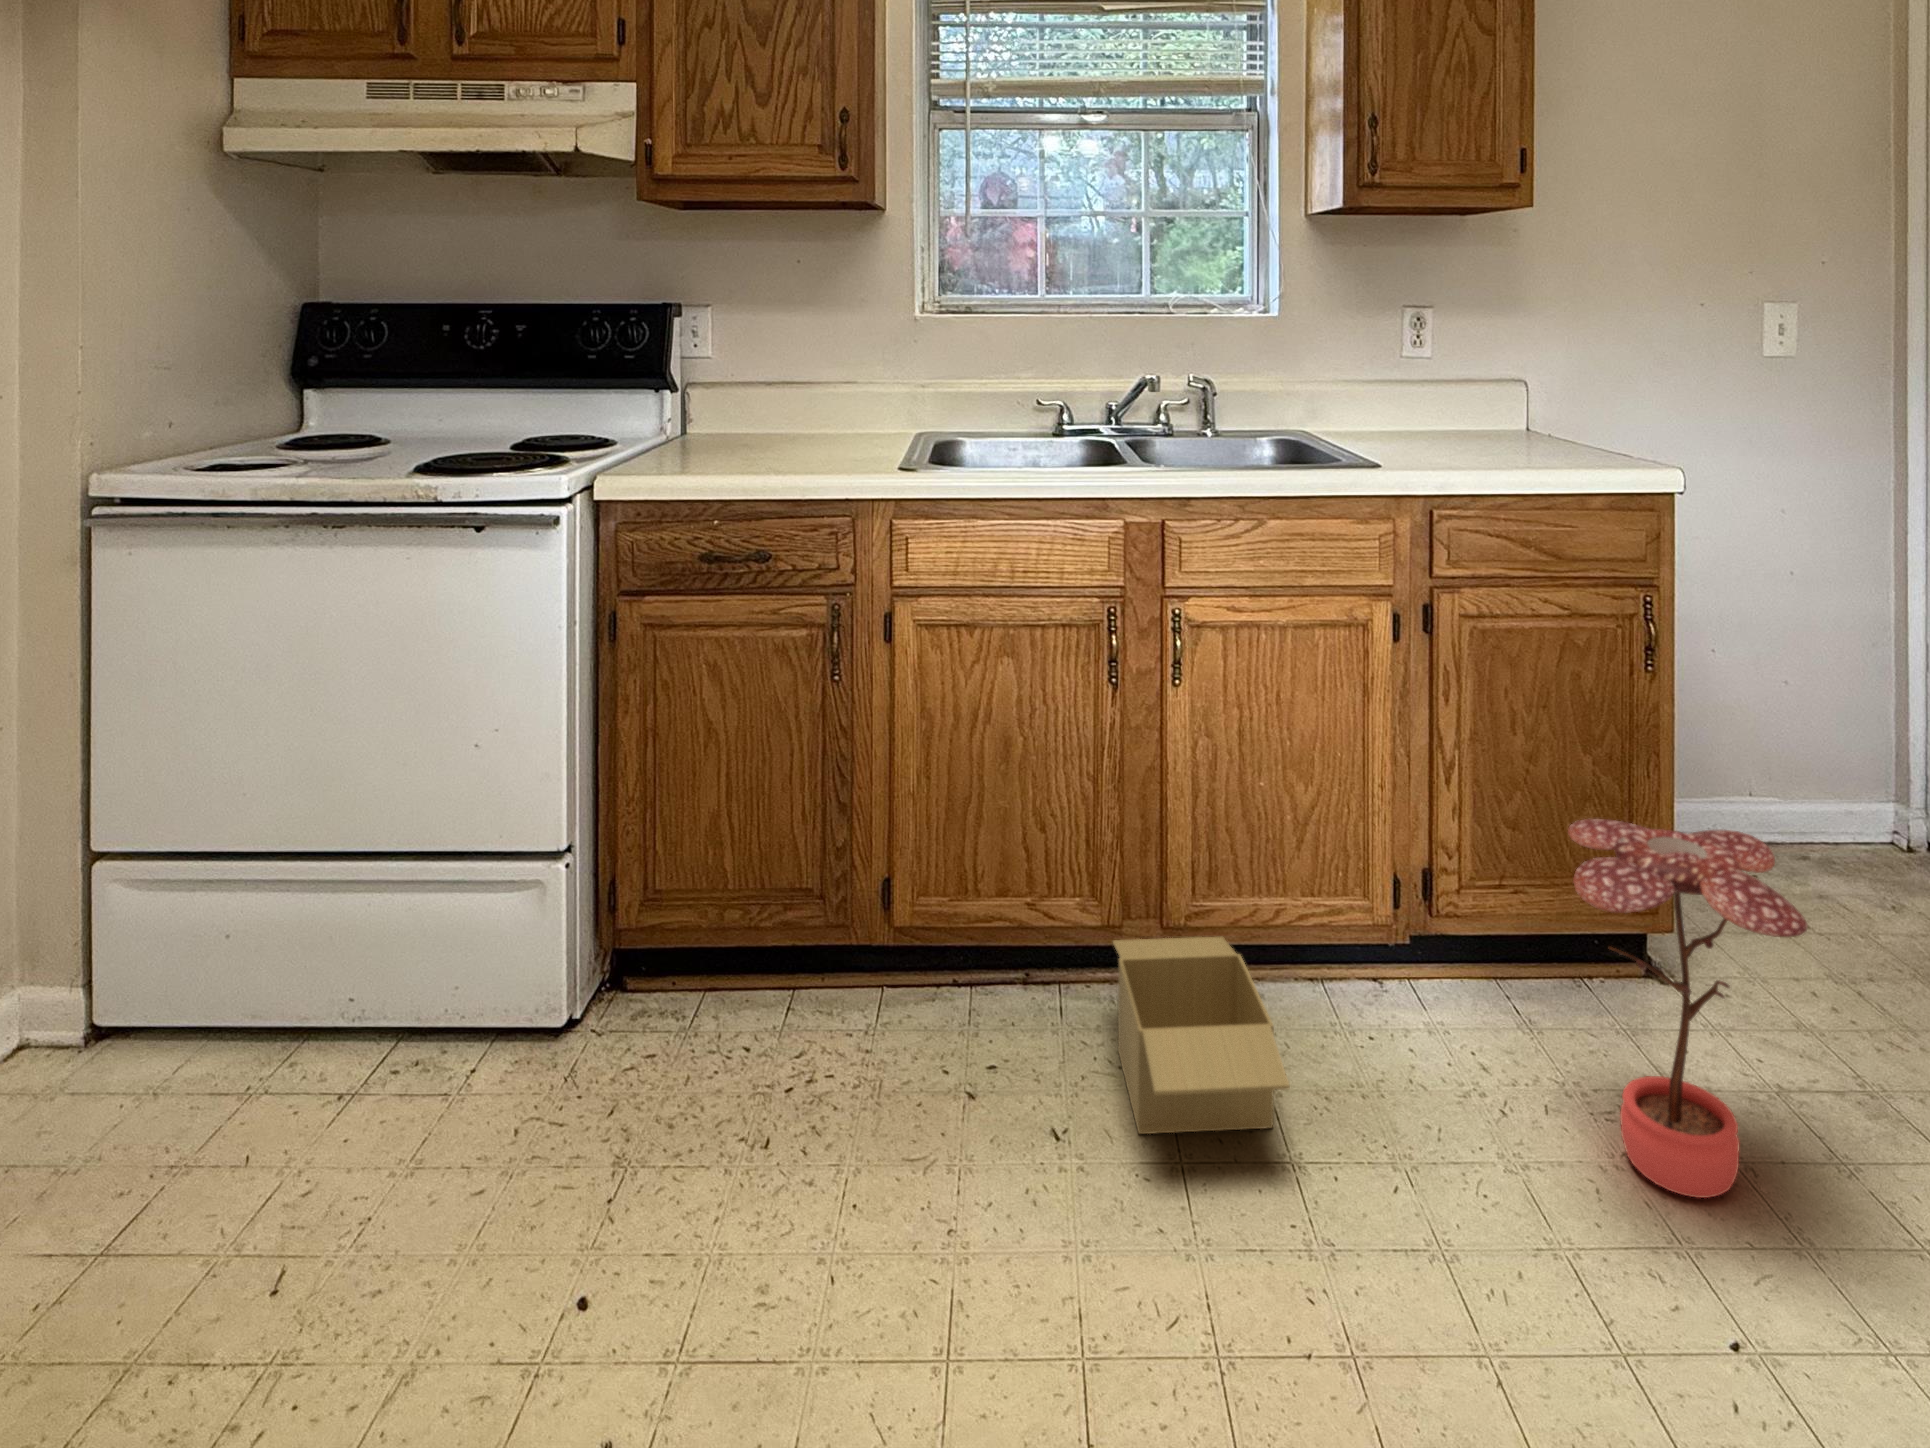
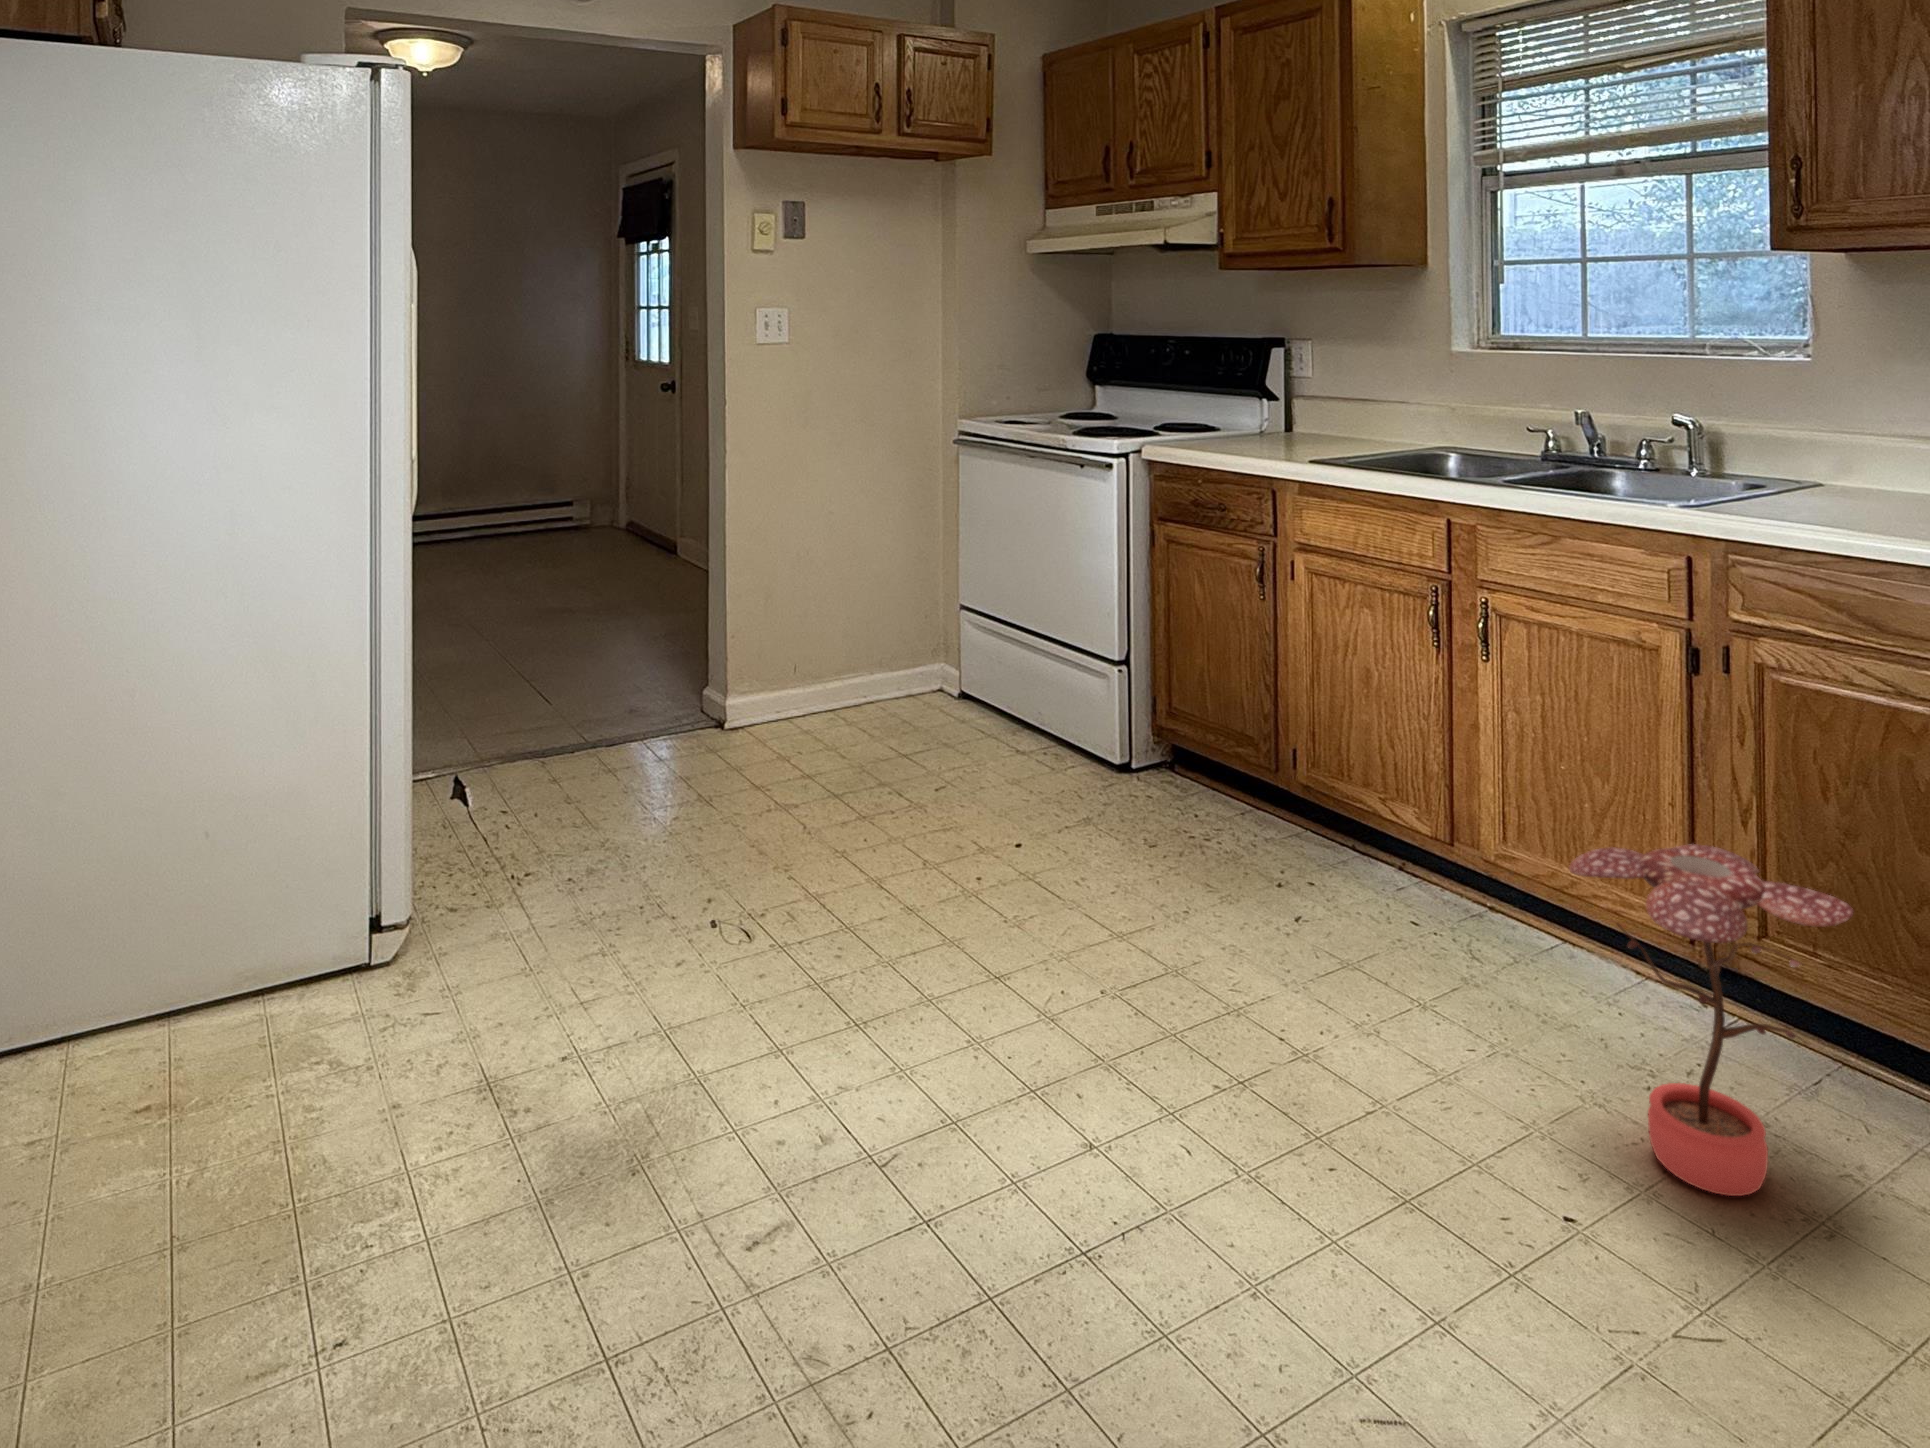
cardboard box: present [1113,937,1290,1134] -> none [1297,843,1502,983]

